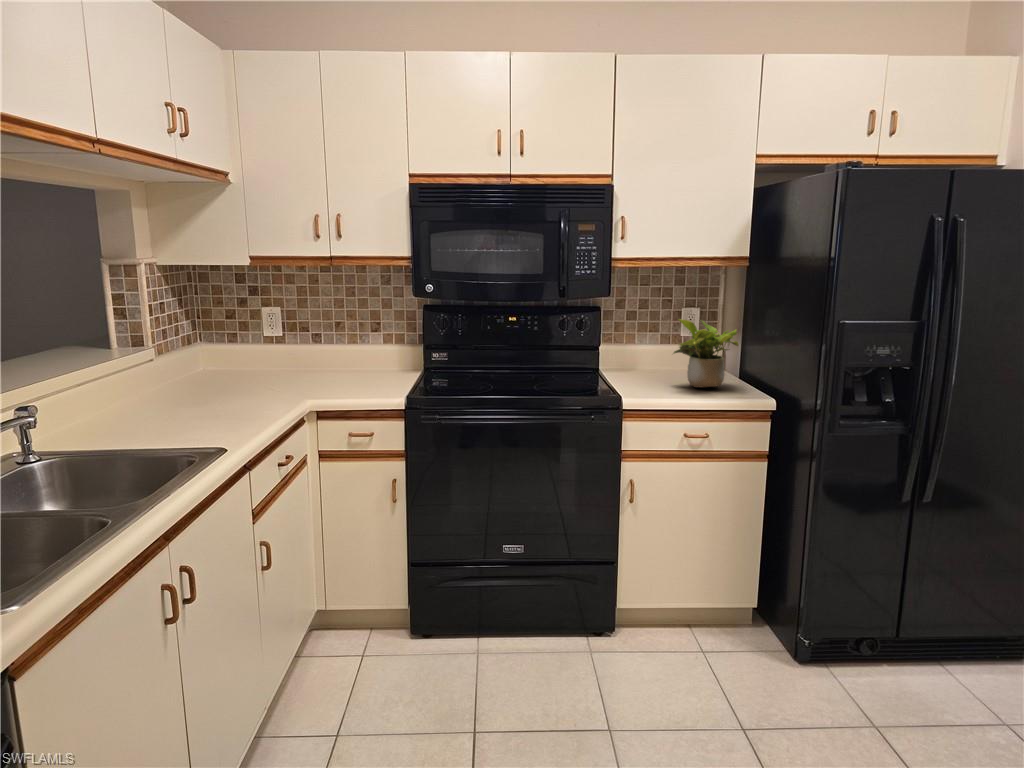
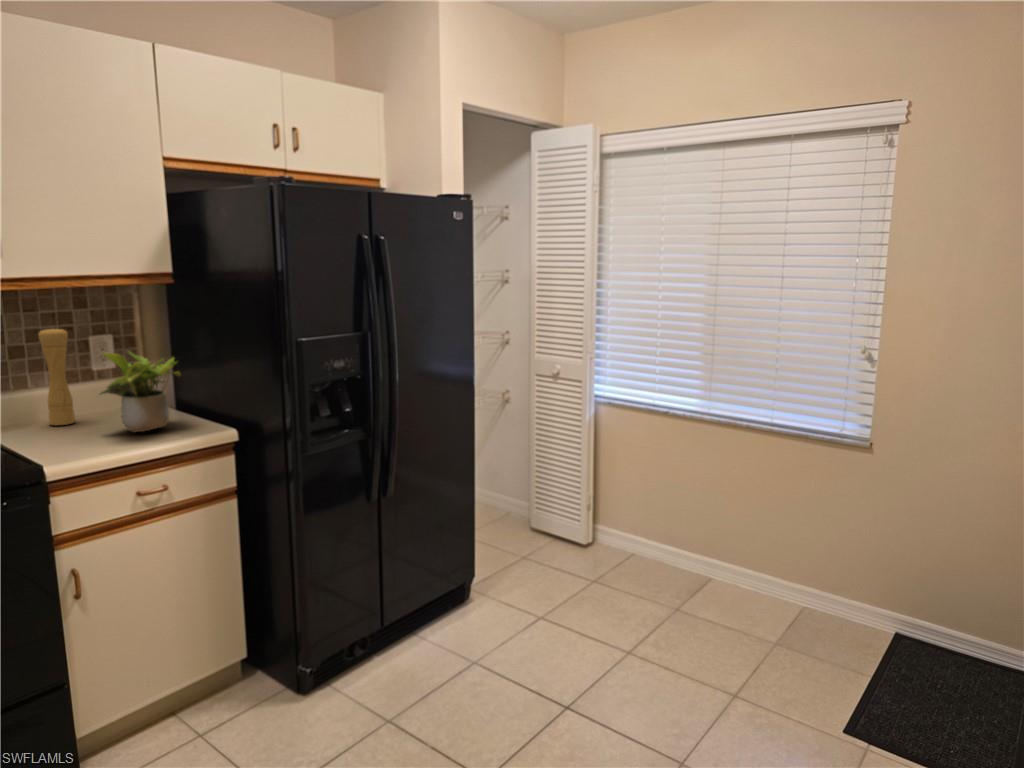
pepper mill: none [643,299,665,374] -> present [39,328,75,425]

